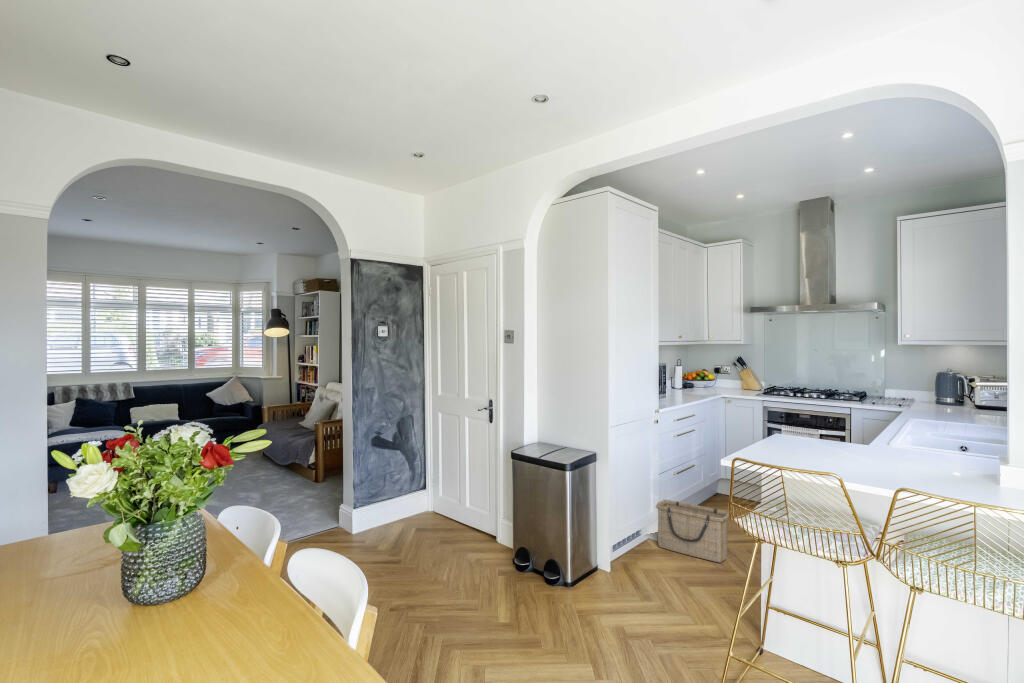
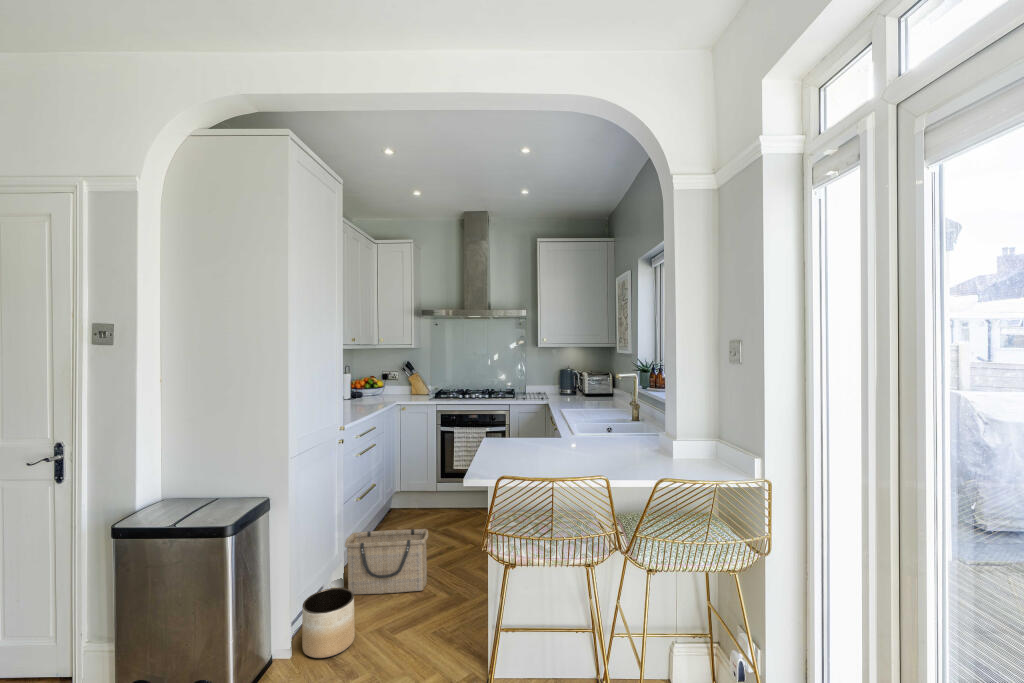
planter: none [617,532,655,579] -> present [302,588,355,658]

